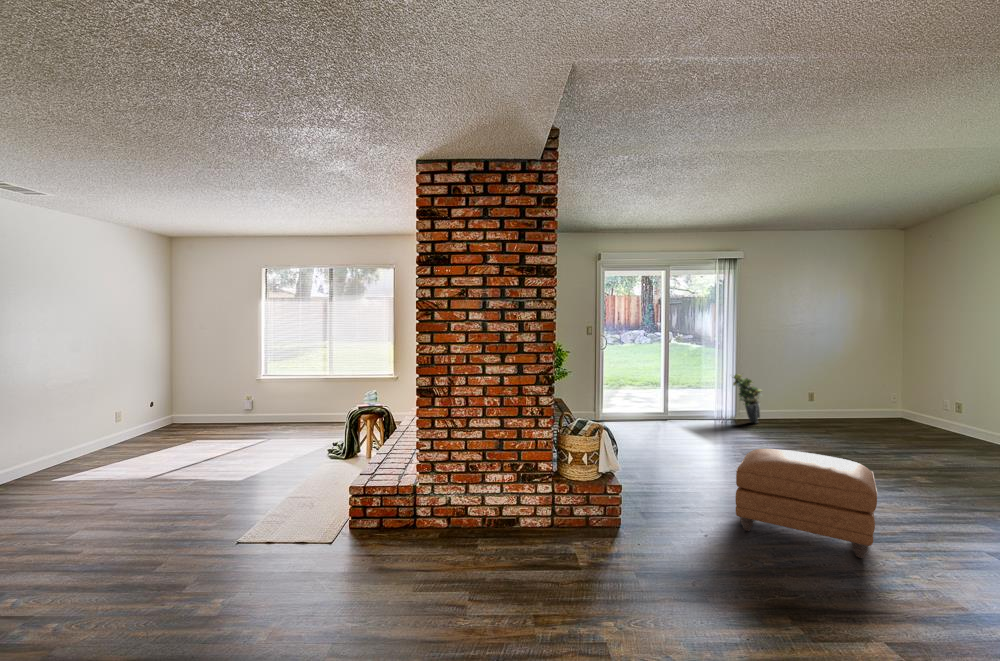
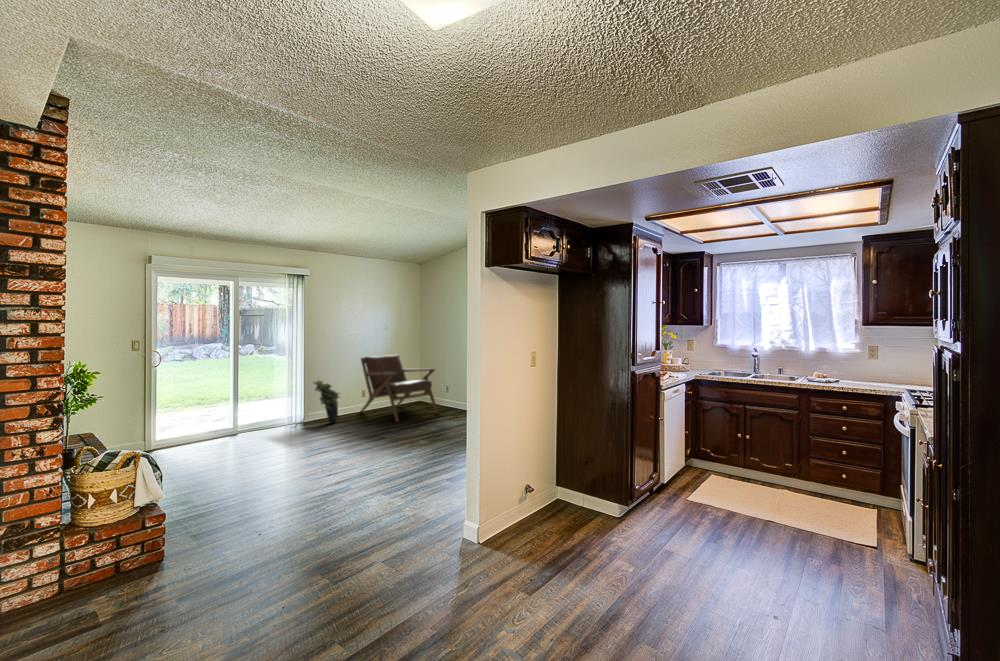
lounge chair: none [785,350,908,435] -> present [361,355,438,422]
ottoman: present [736,449,878,558] -> none [294,442,400,523]

